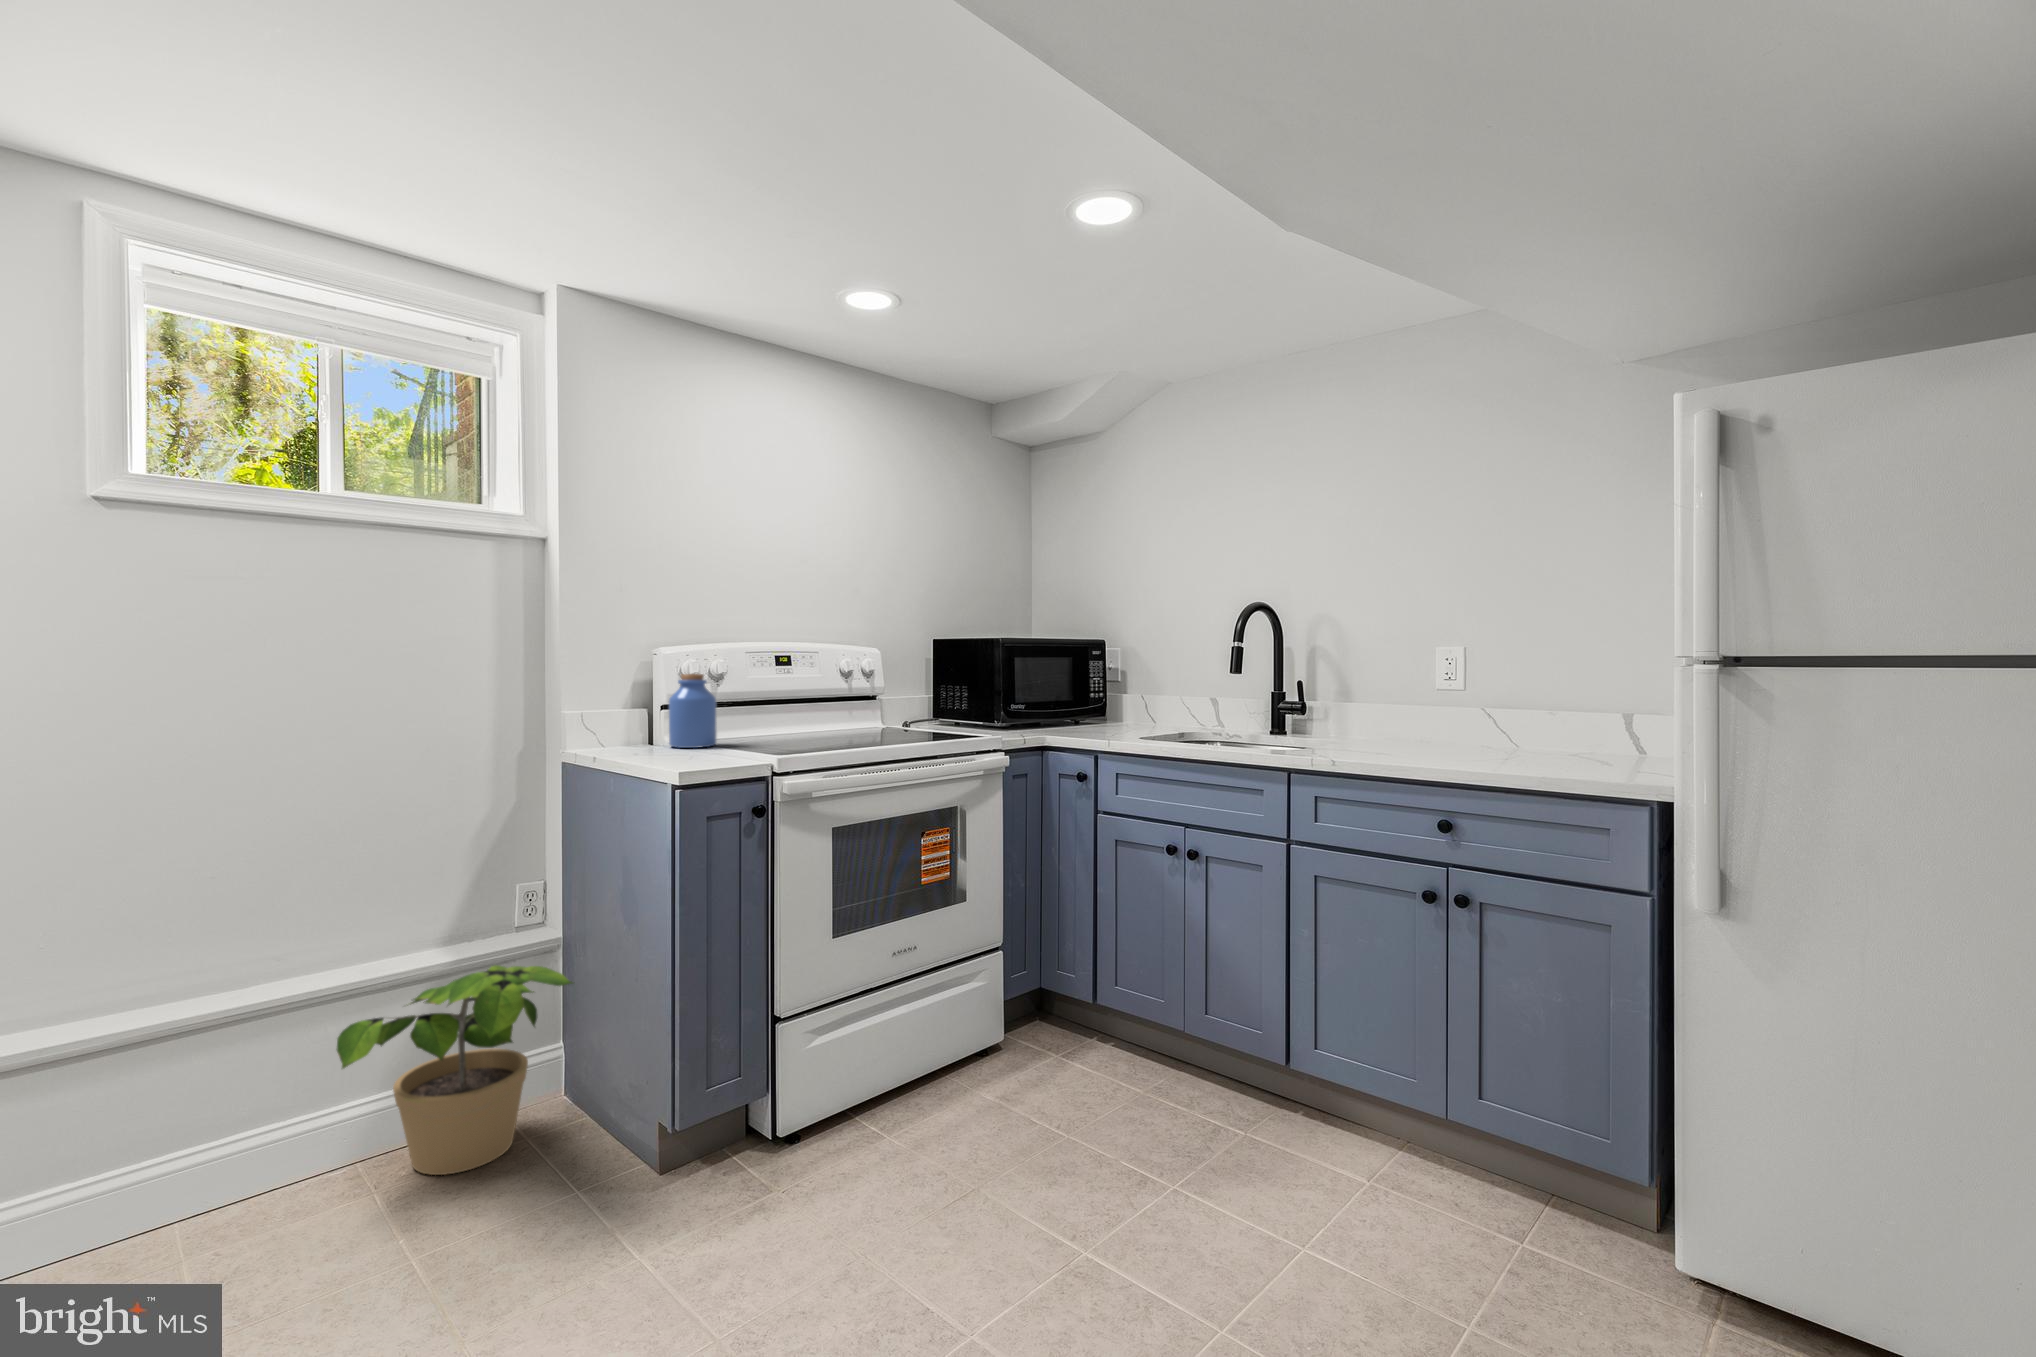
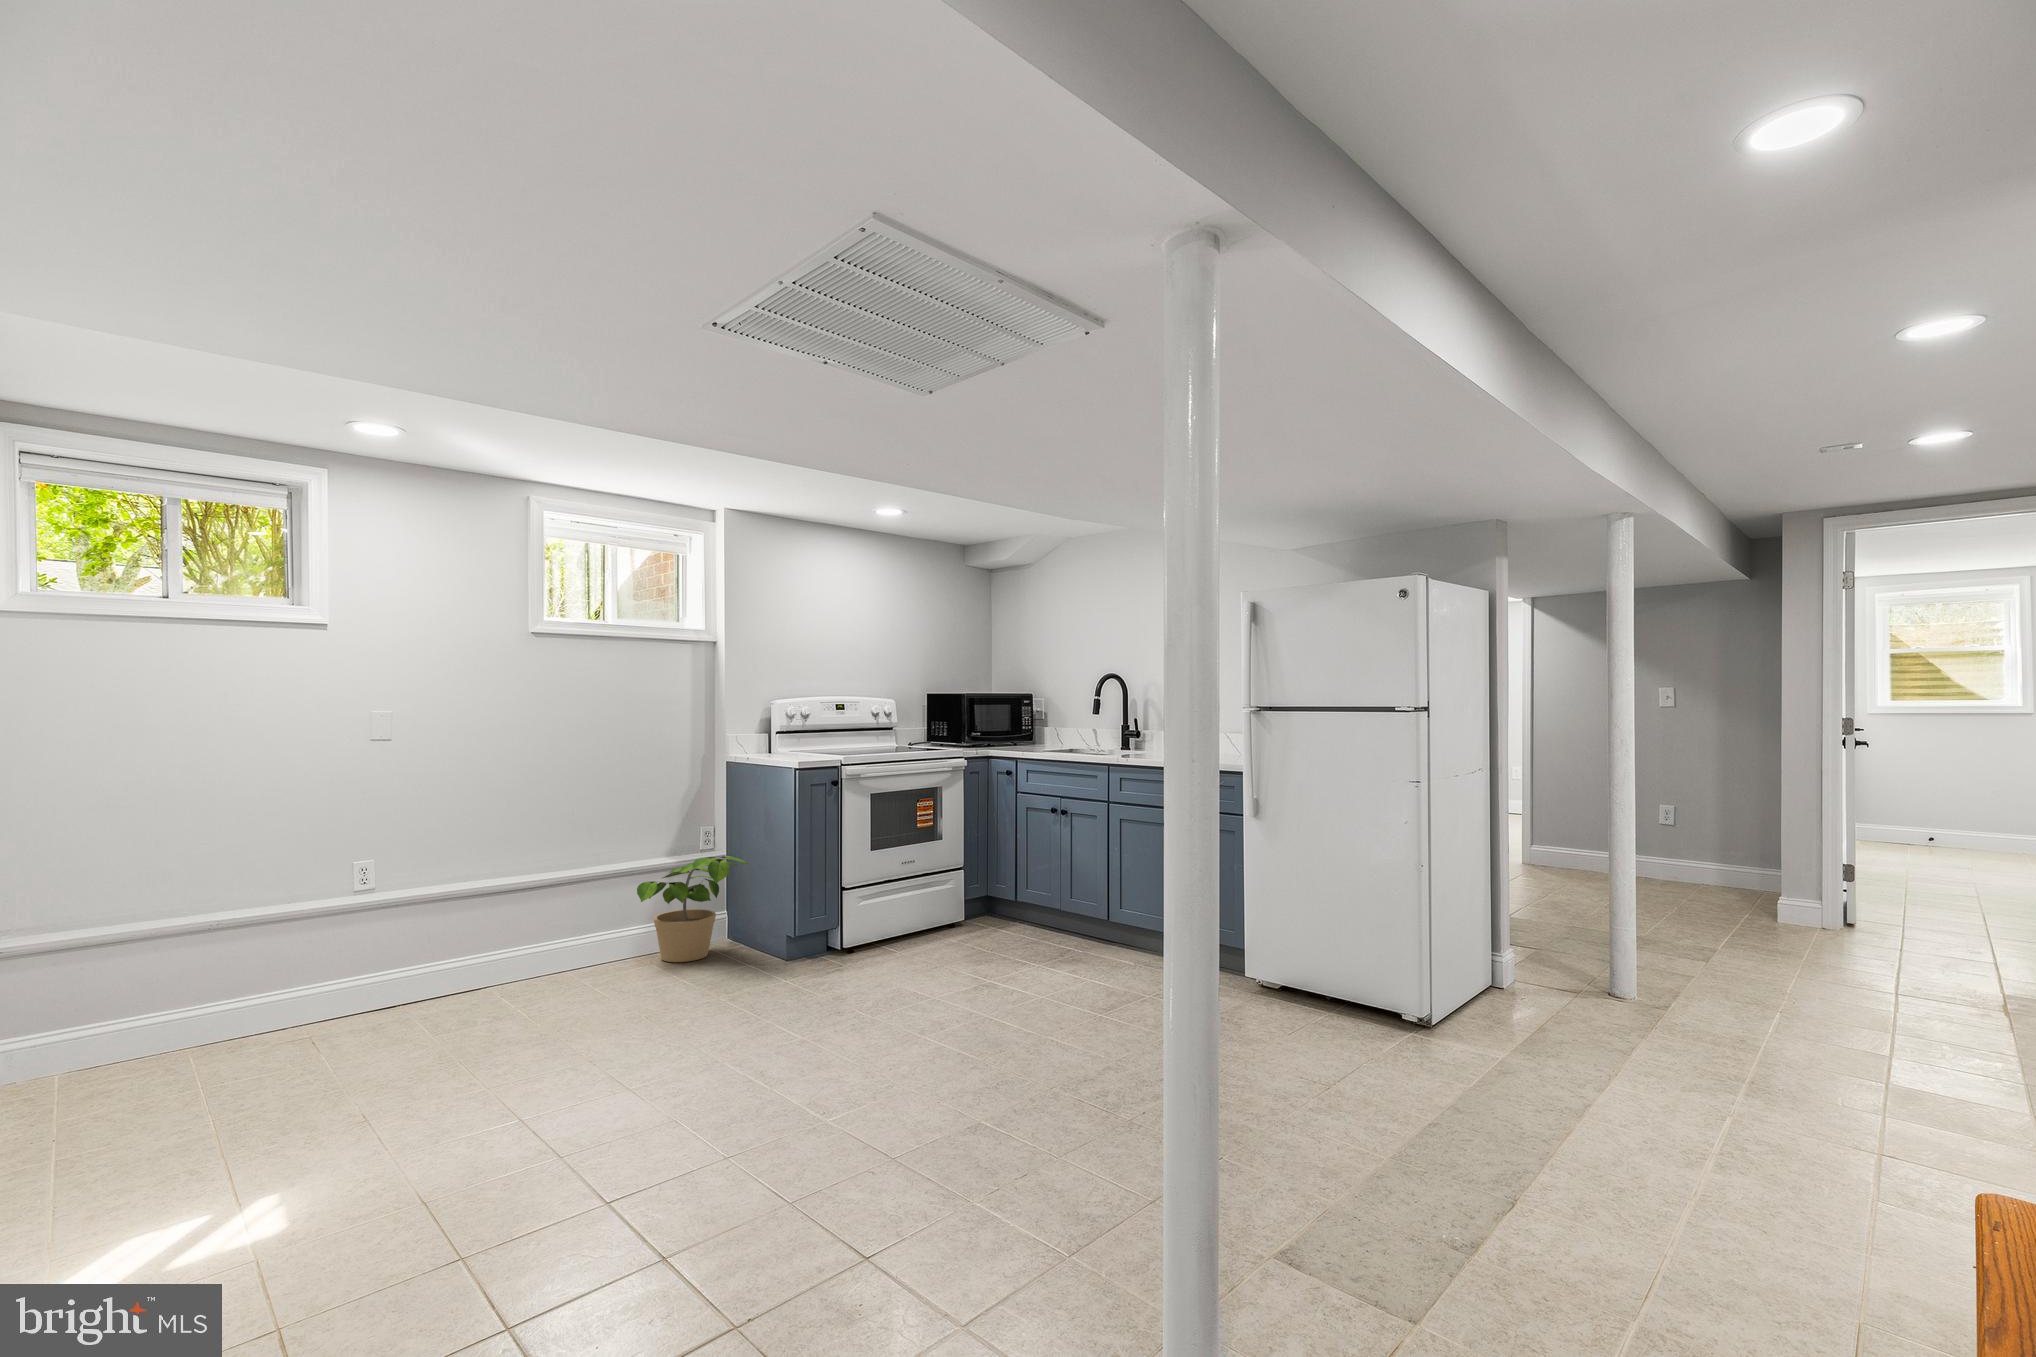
jar: present [669,674,717,748] -> none [782,715,807,754]

